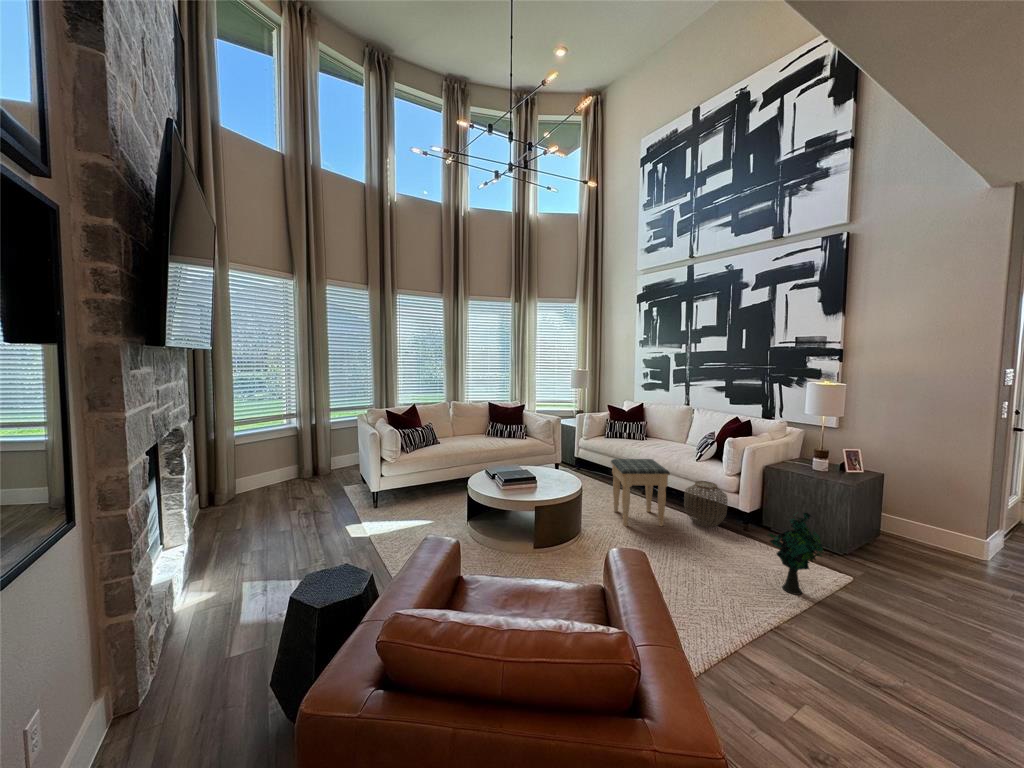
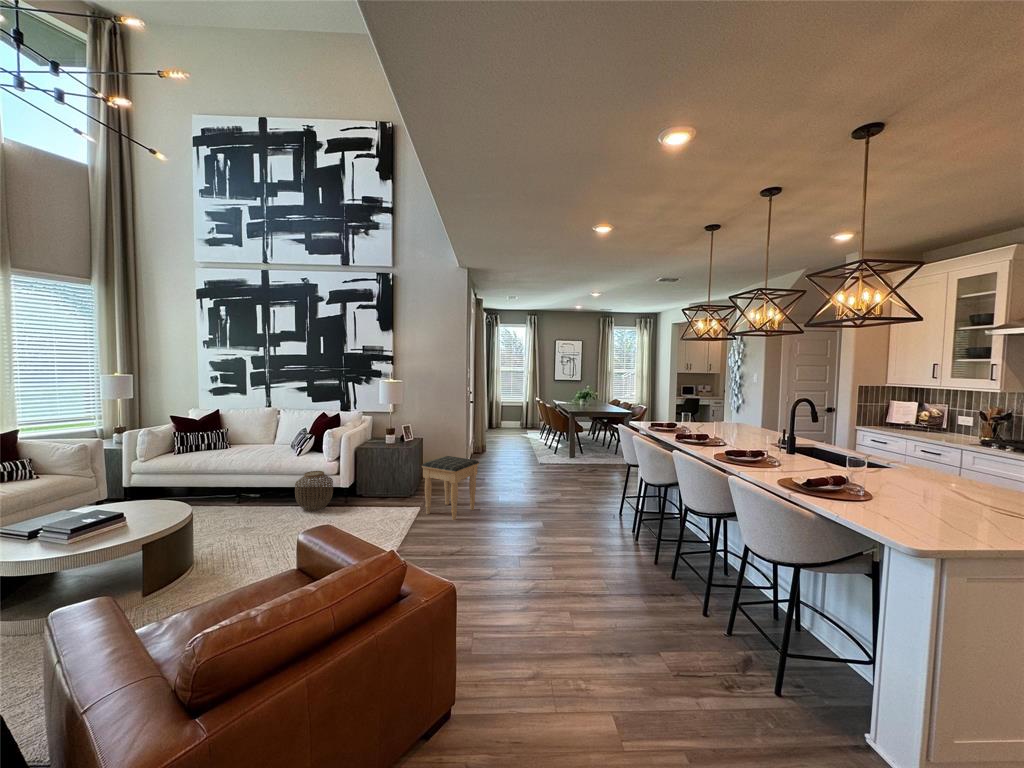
footstool: present [611,459,670,526] -> present [422,456,479,520]
decorative plant: present [768,513,823,595] -> none [378,468,412,528]

